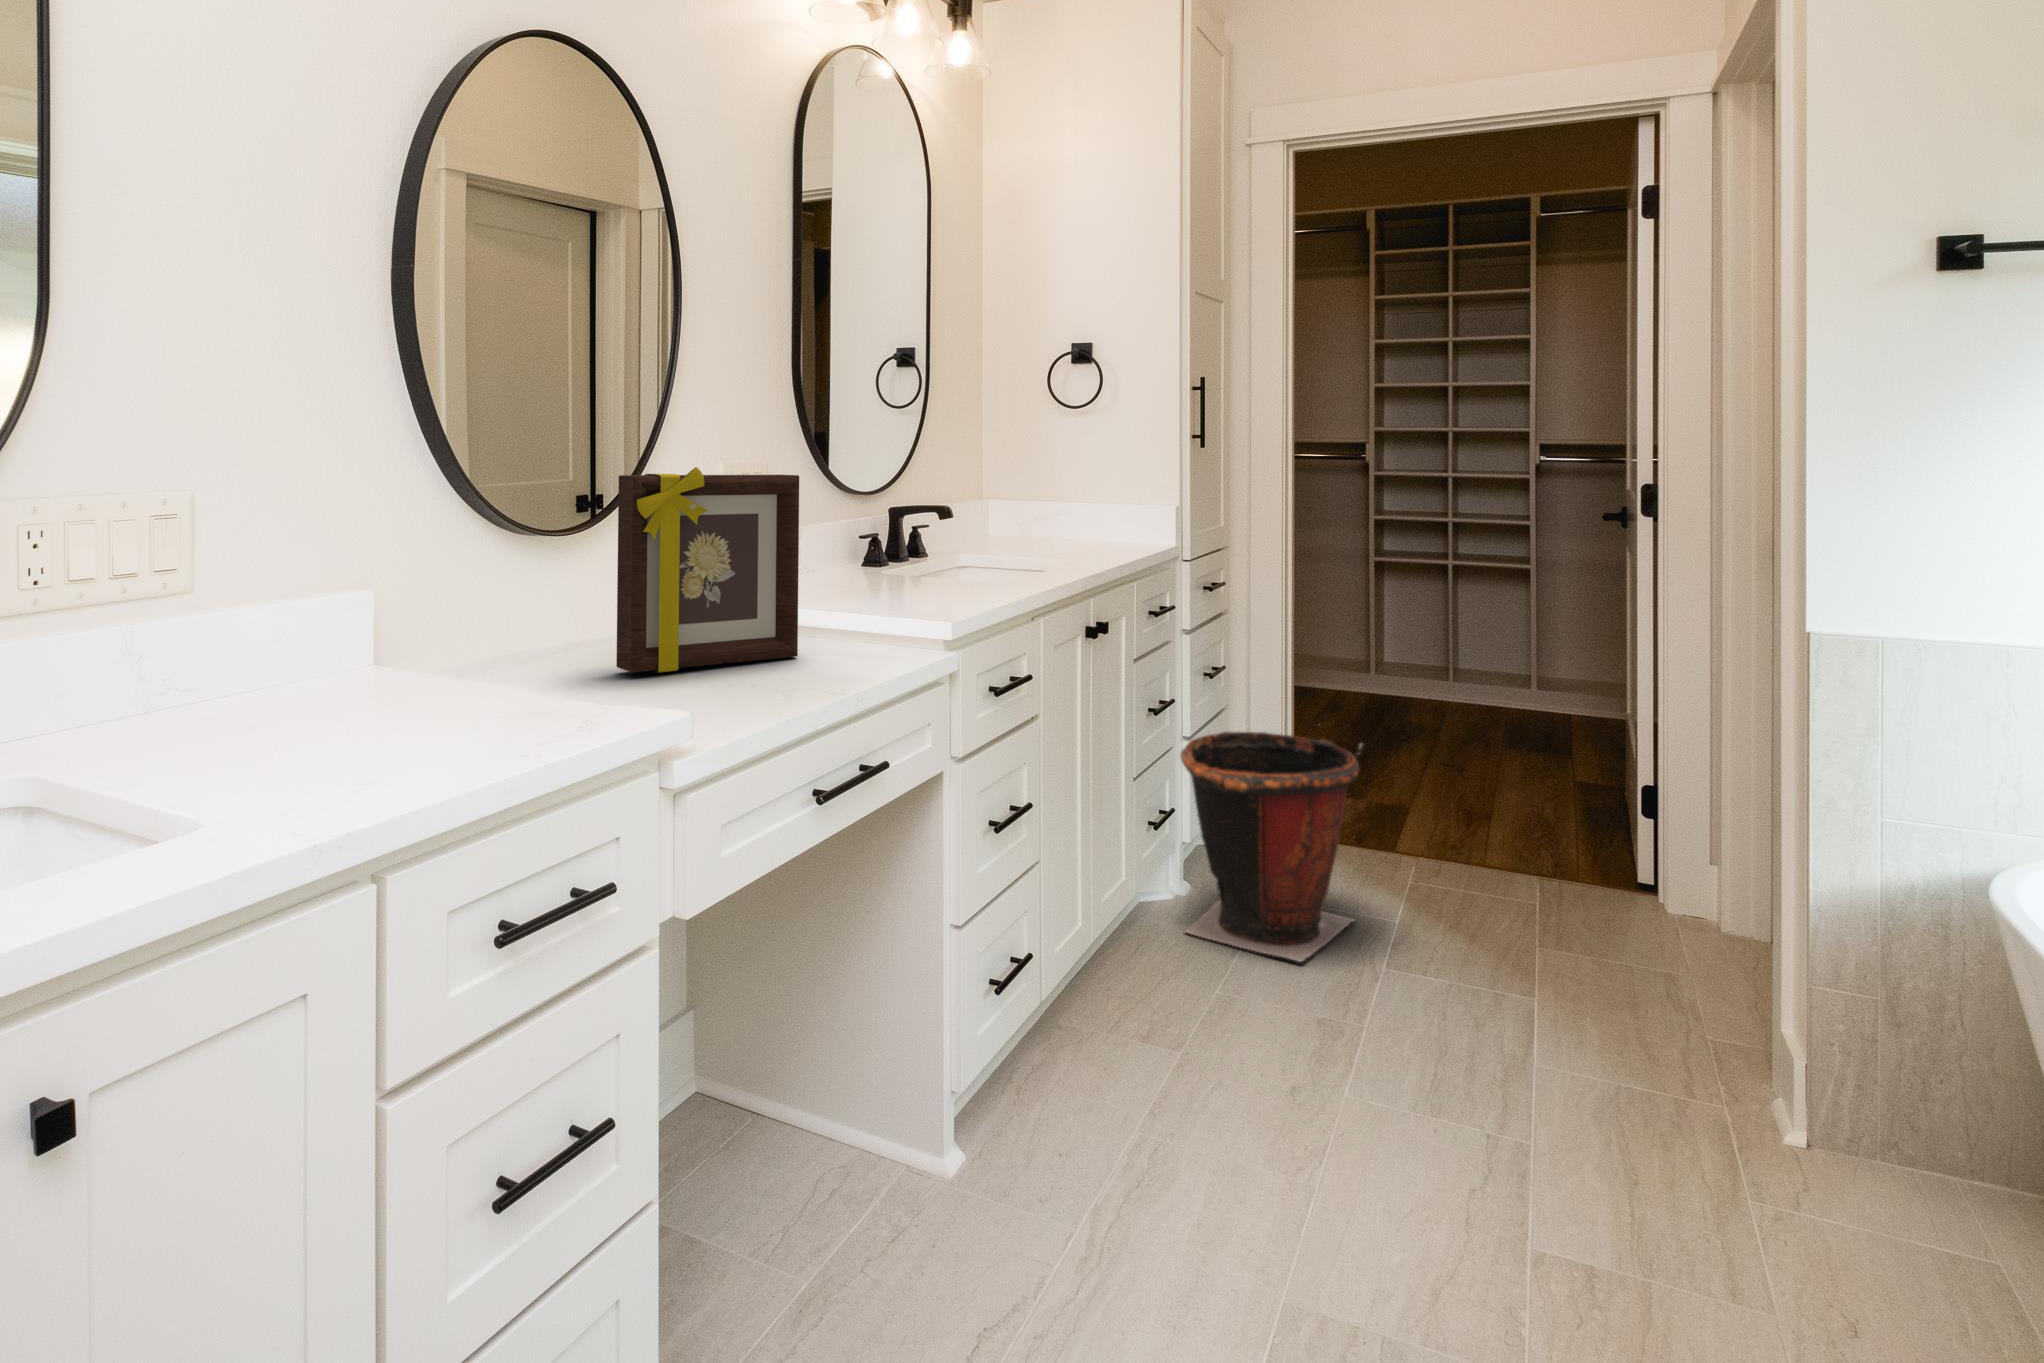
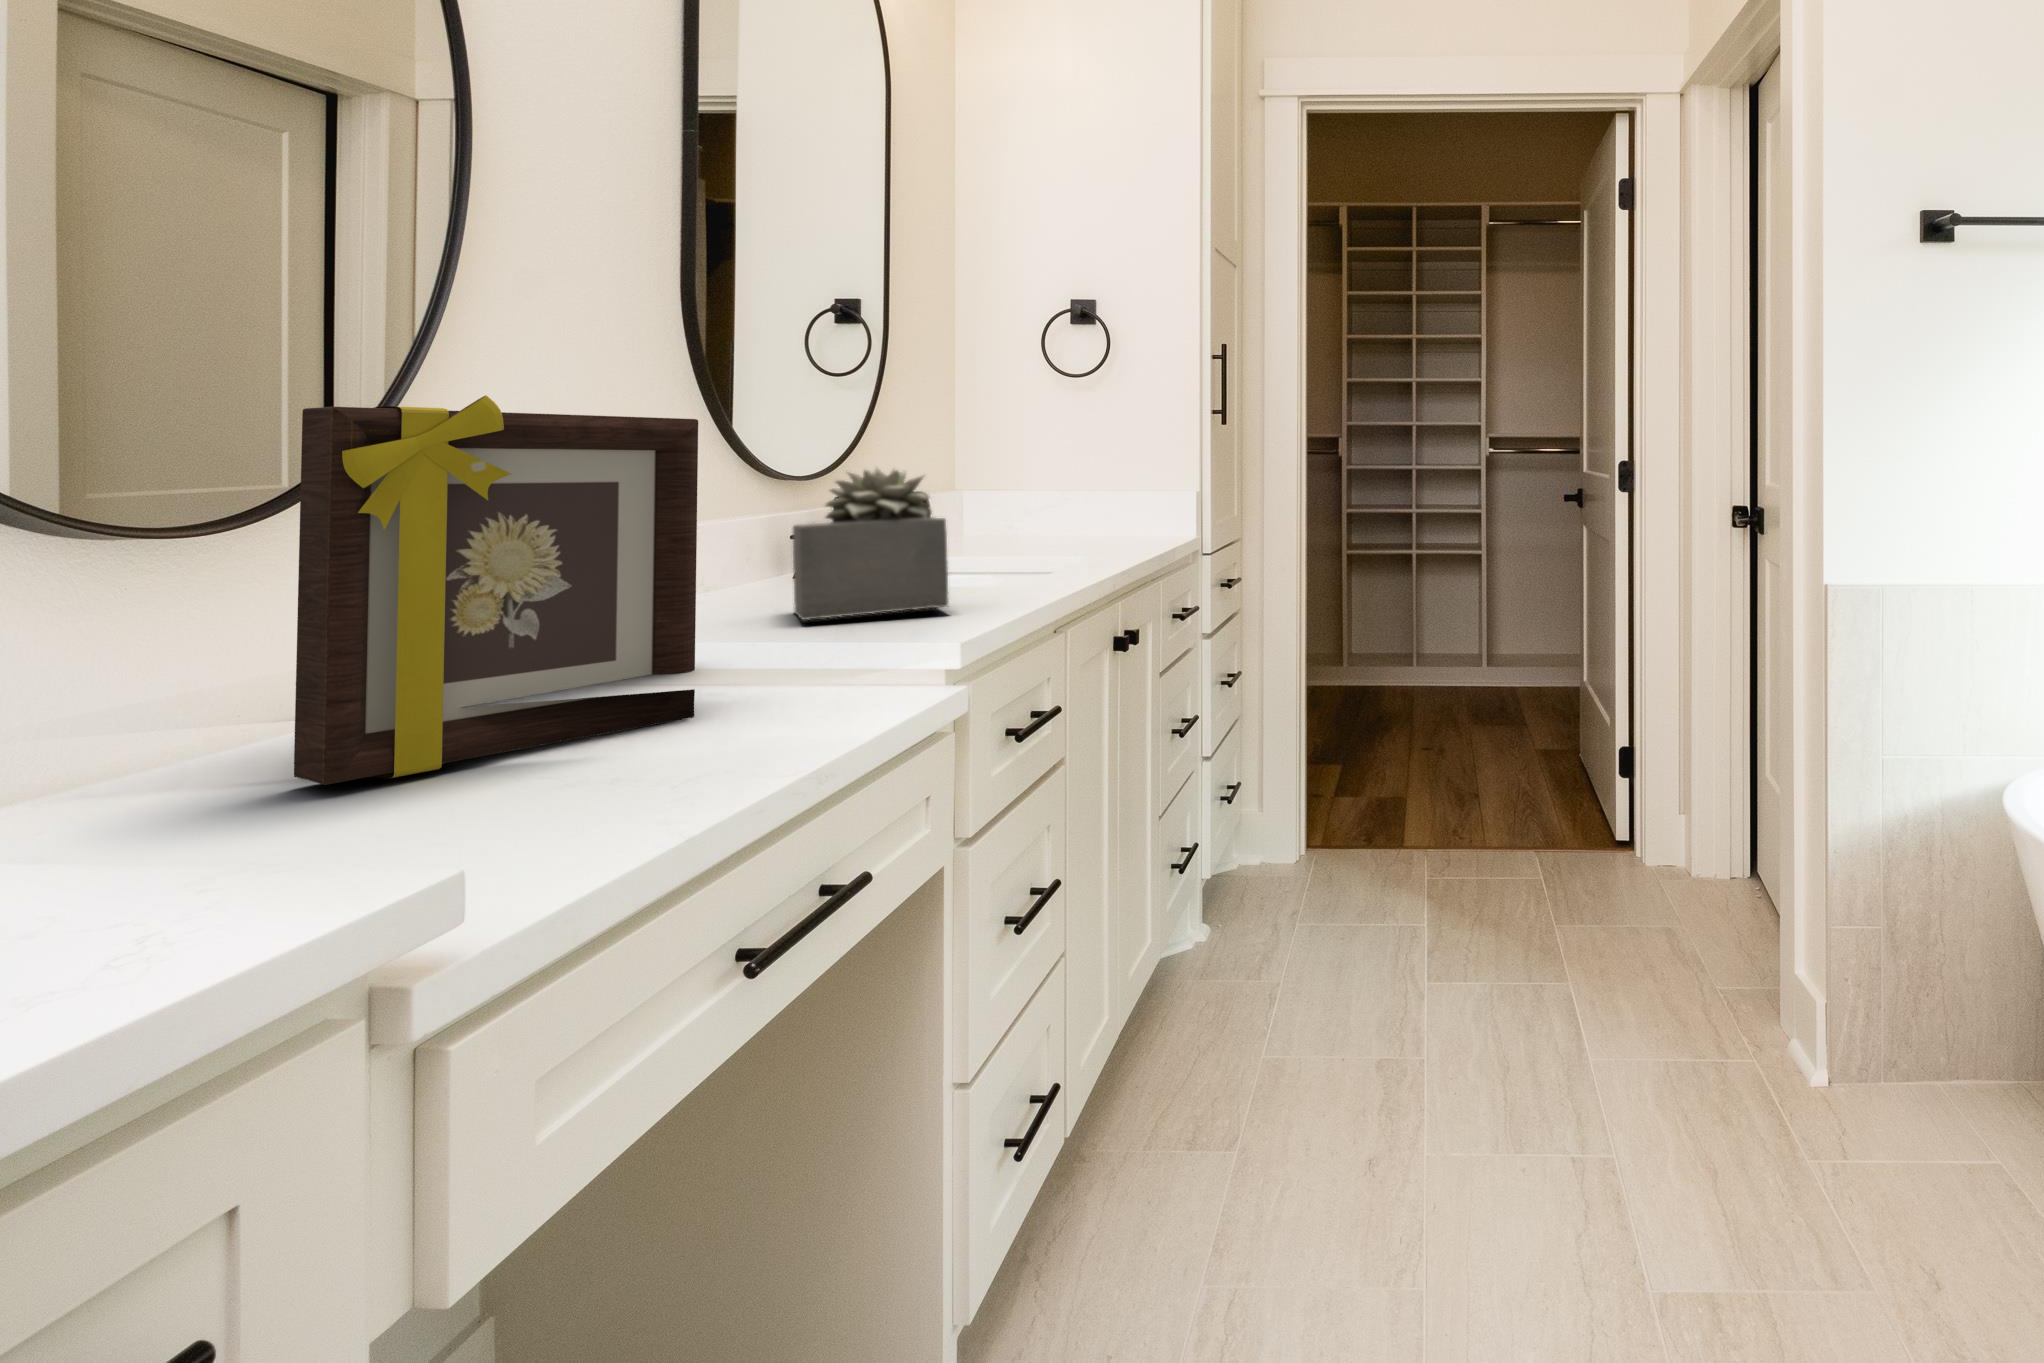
succulent plant: none [856,497,955,600] -> present [792,467,949,620]
waste bin: present [1180,732,1363,962] -> none [1209,726,1405,1001]

